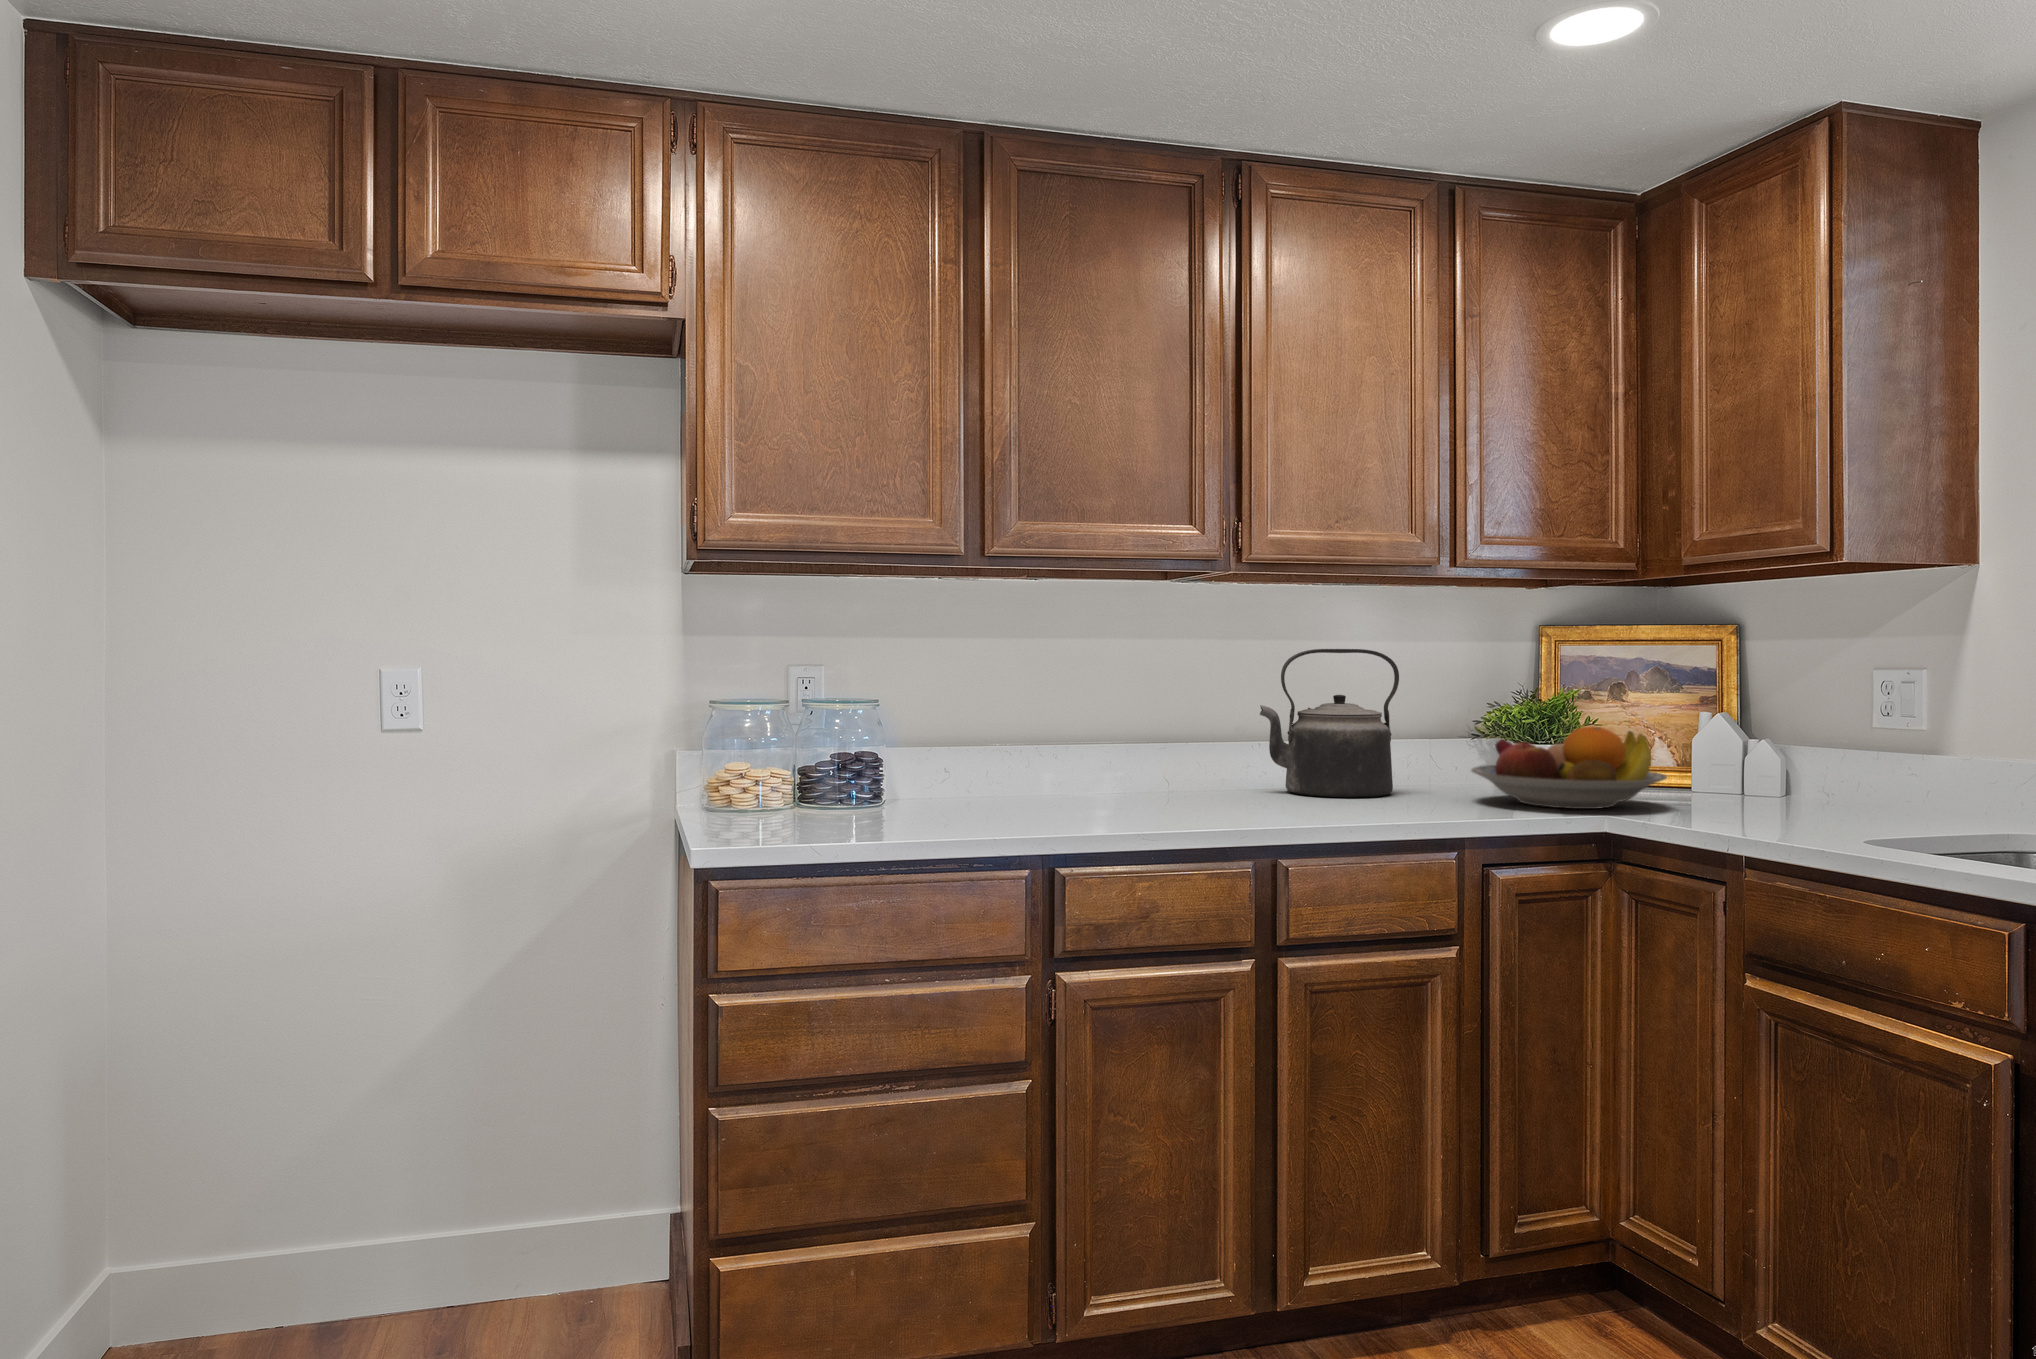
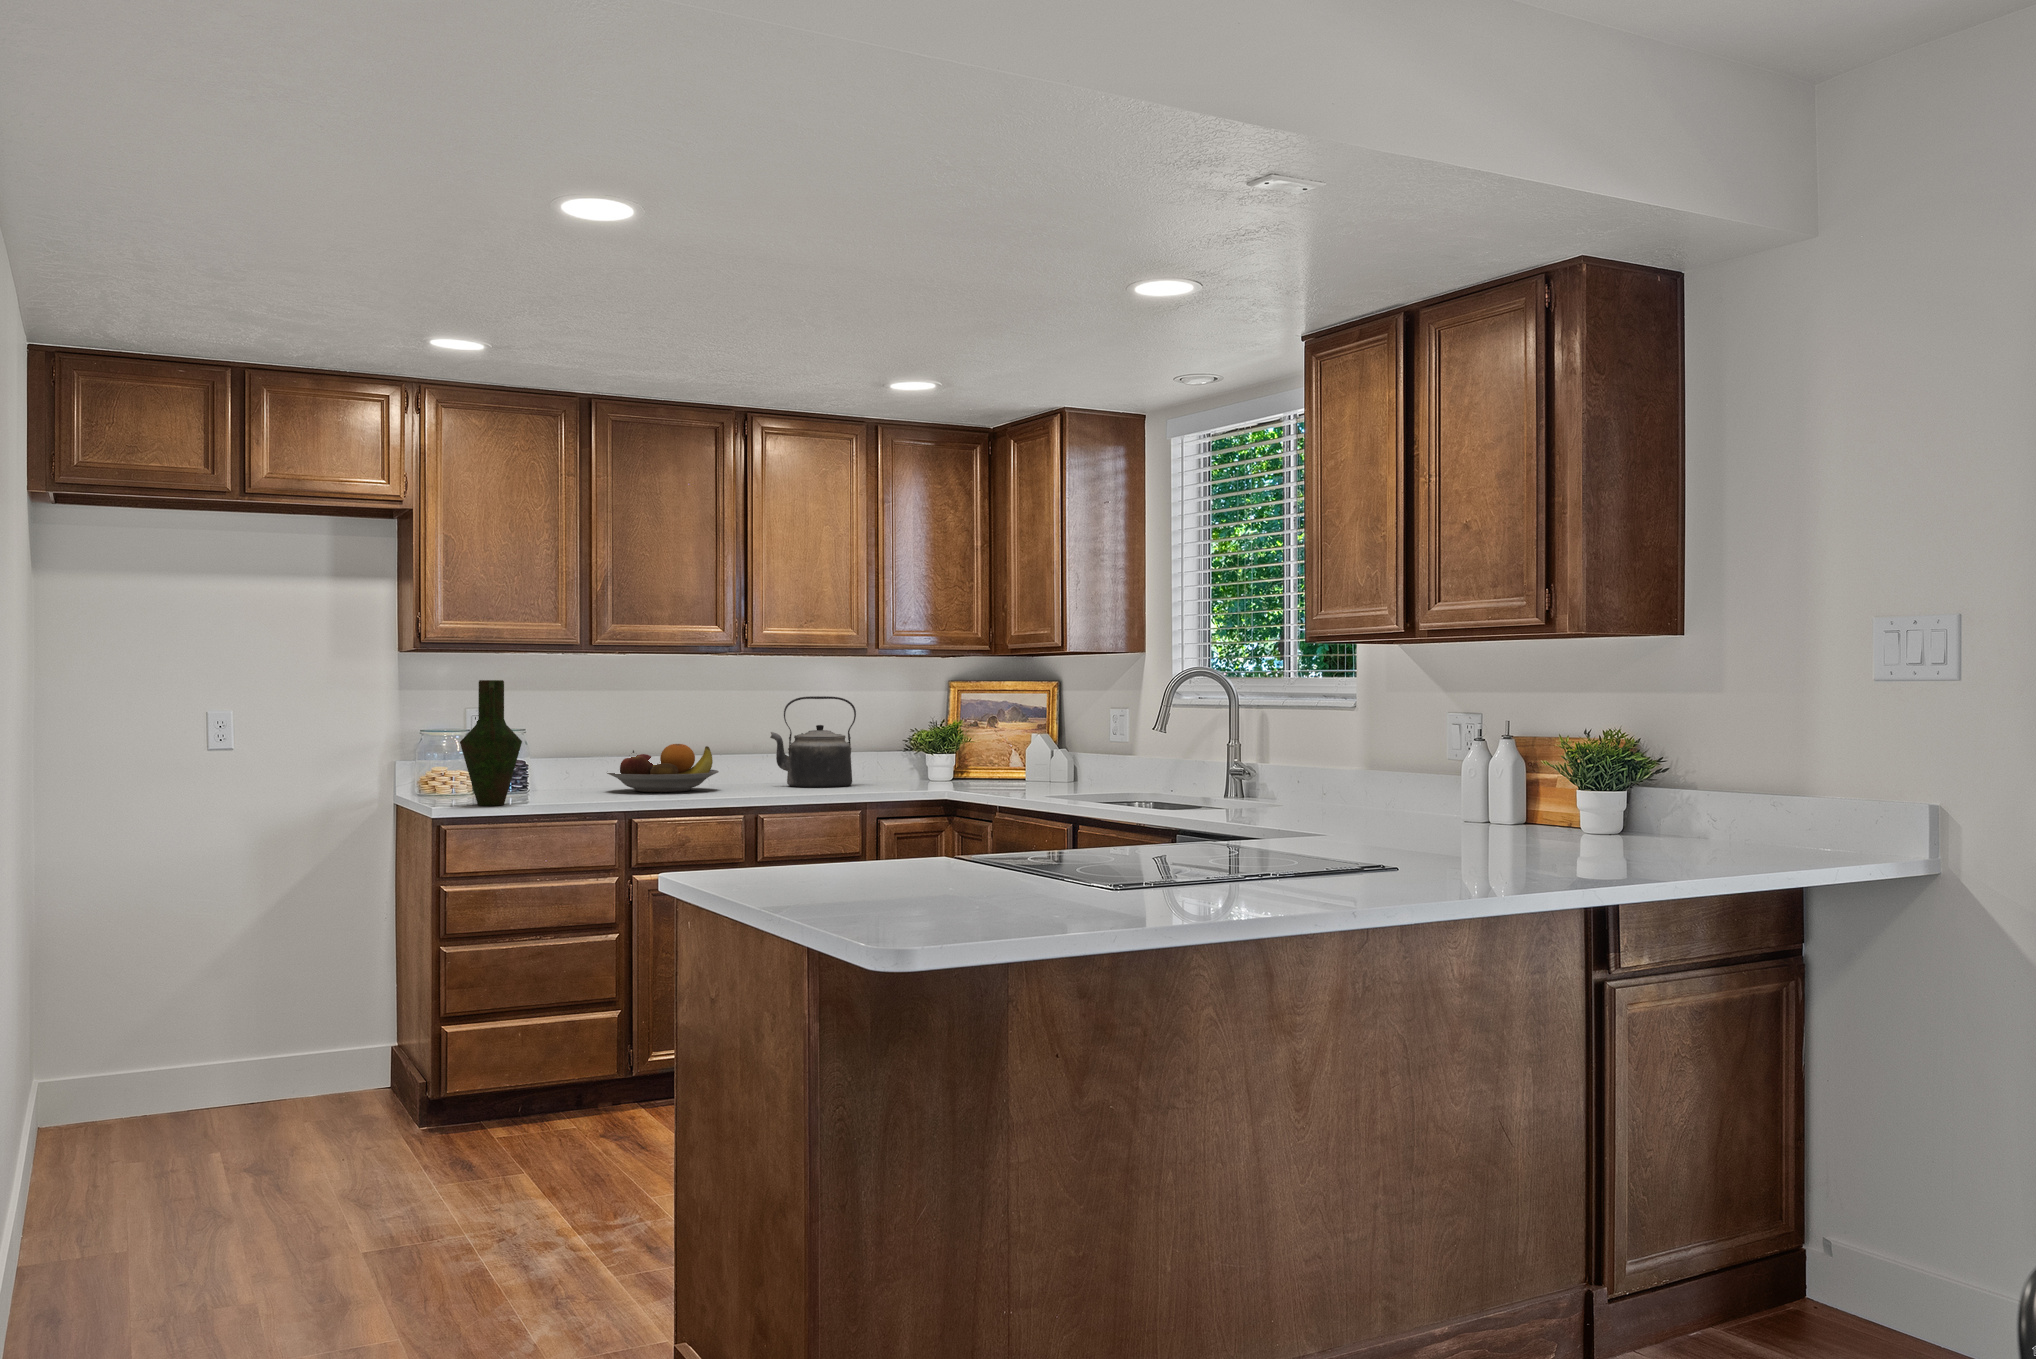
vase: none [756,612,863,839] -> present [460,680,522,806]
fruit bowl: present [1471,727,1667,809] -> present [607,744,719,792]

